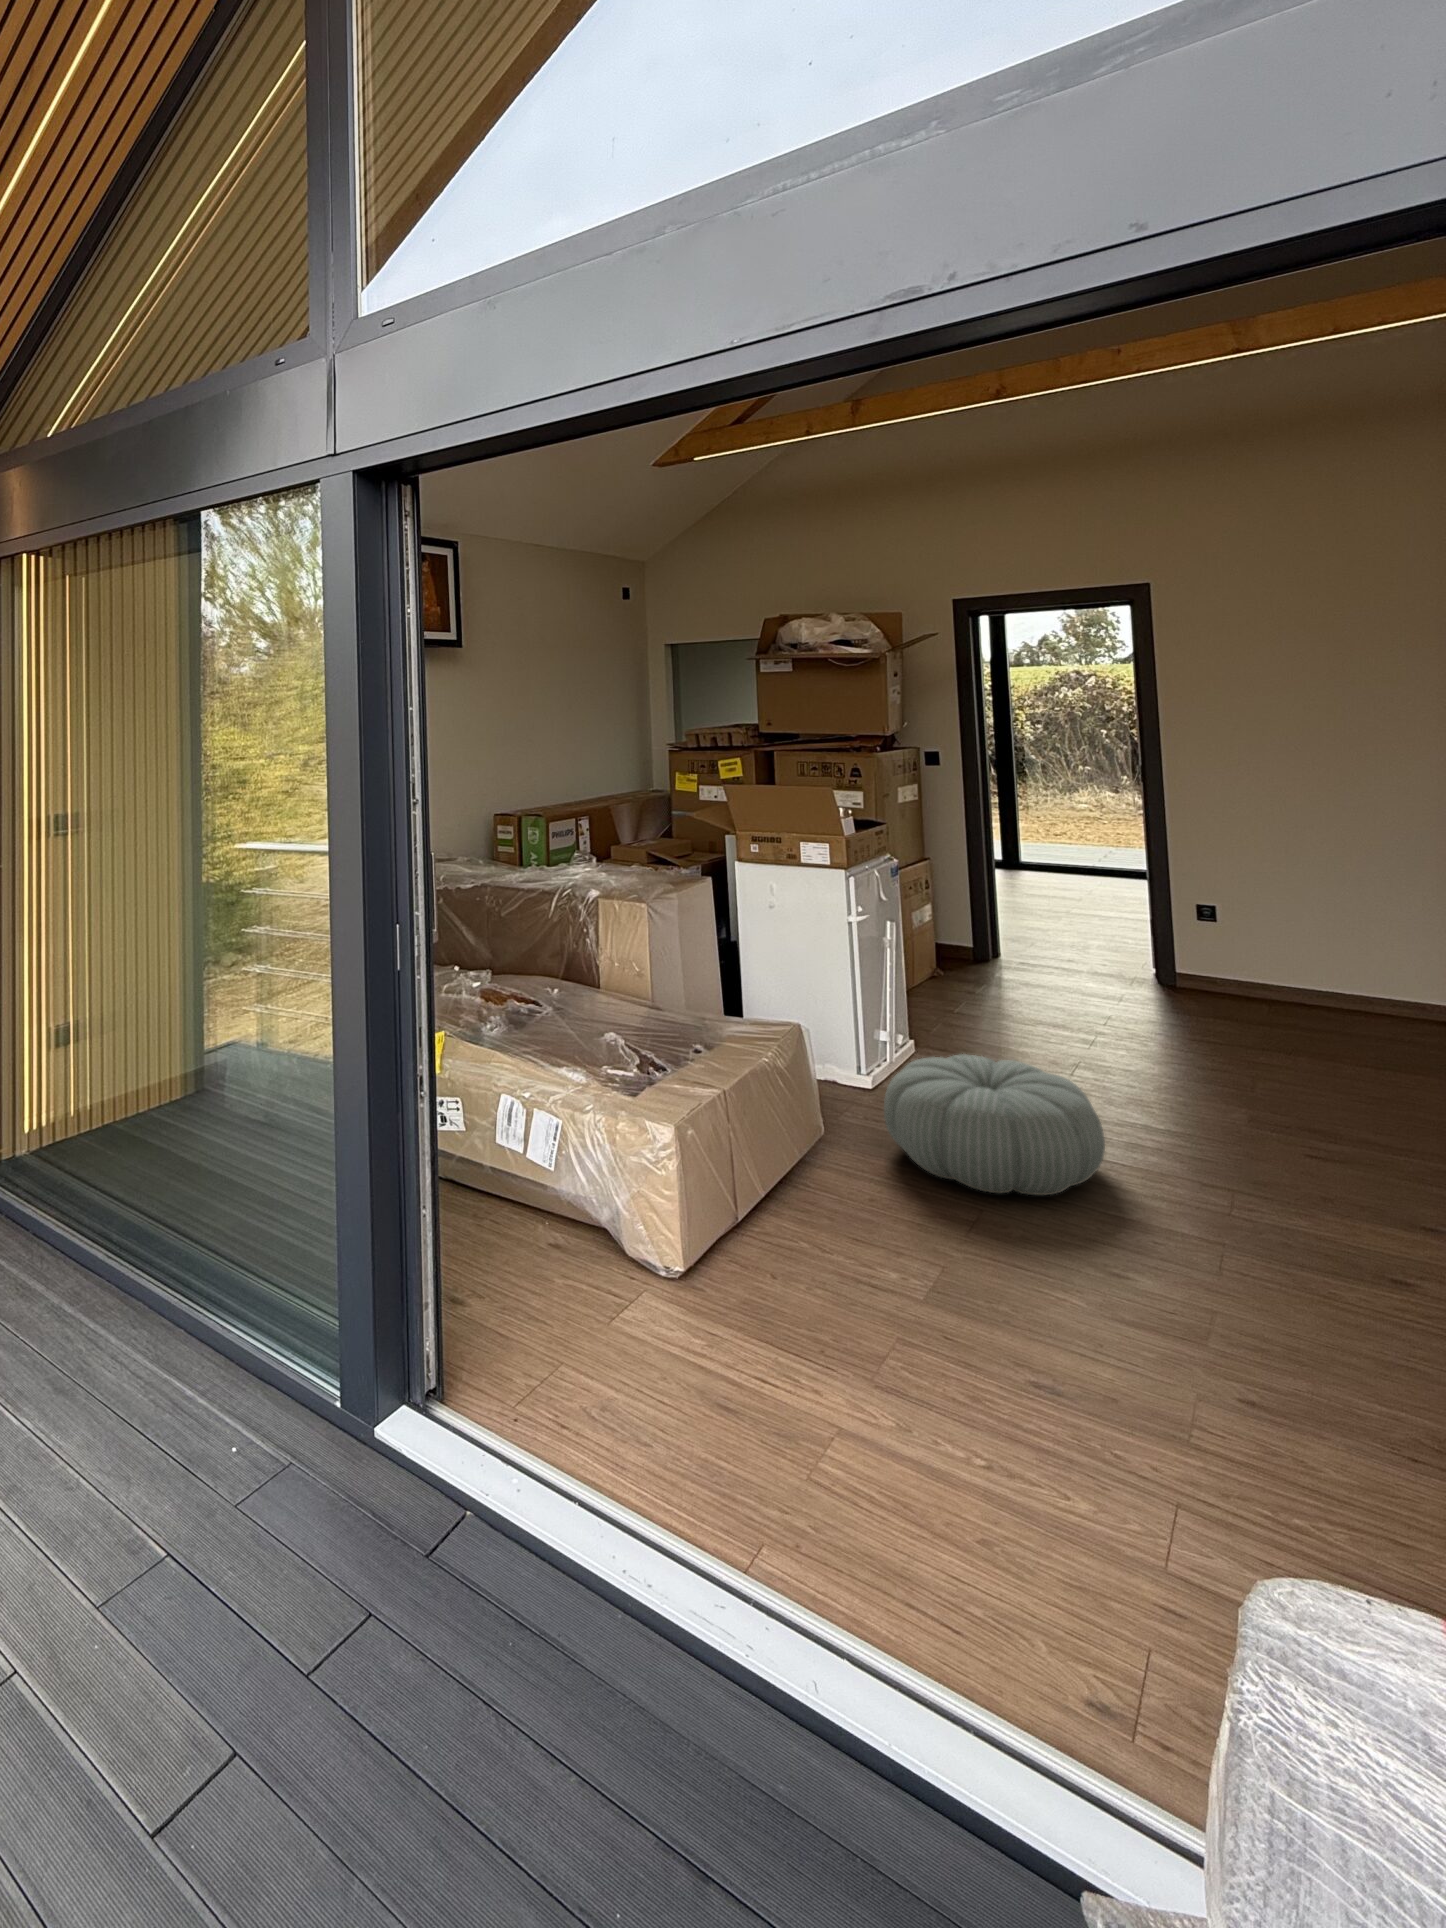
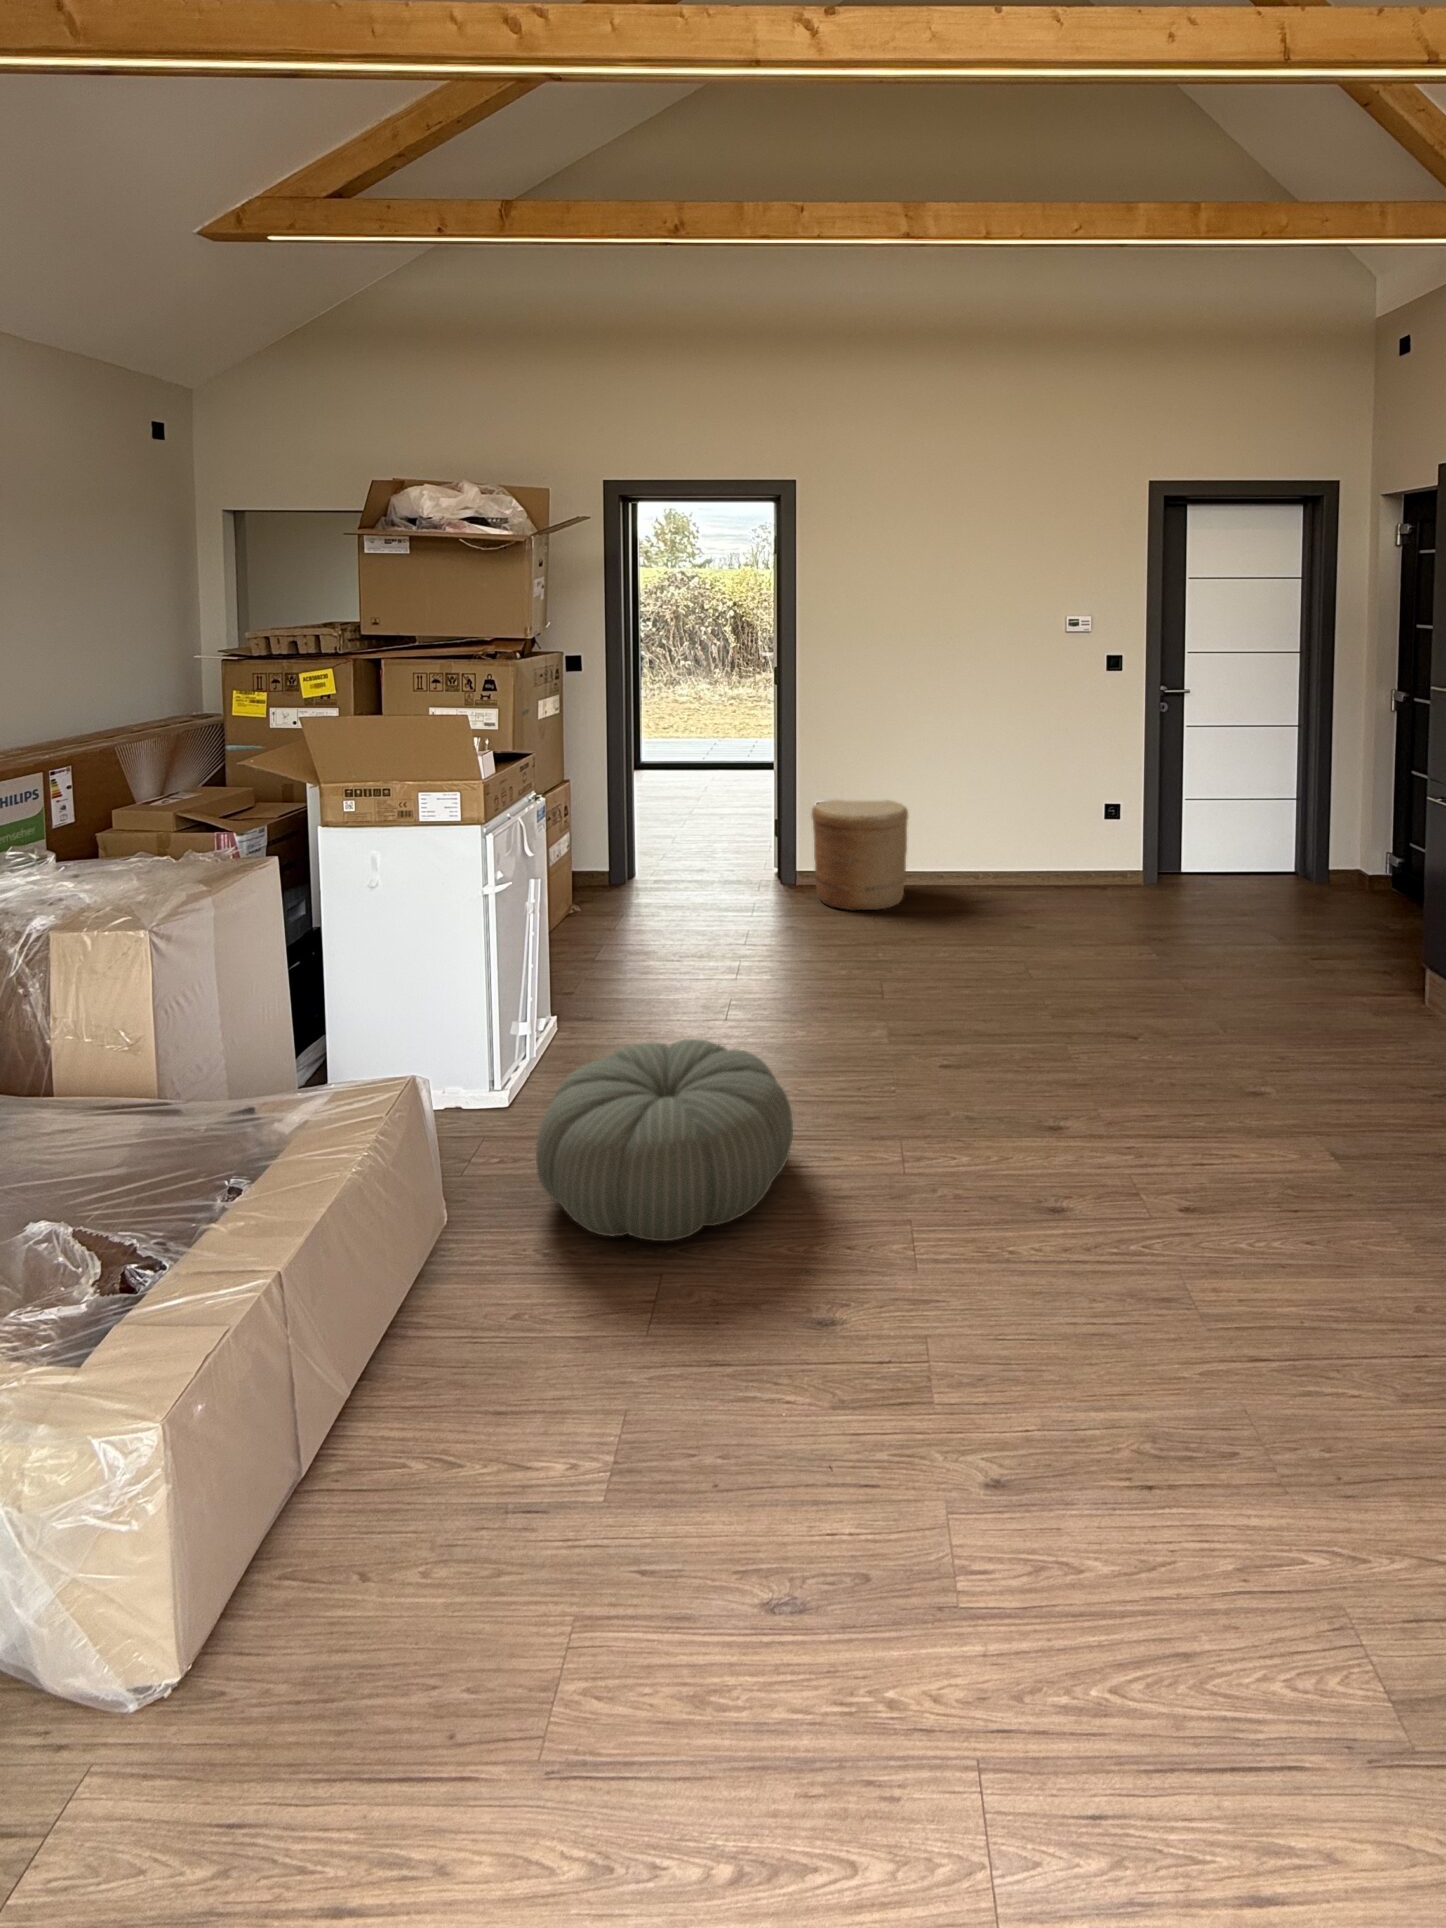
woven basket: none [1195,906,1327,1029] -> present [812,800,908,911]

